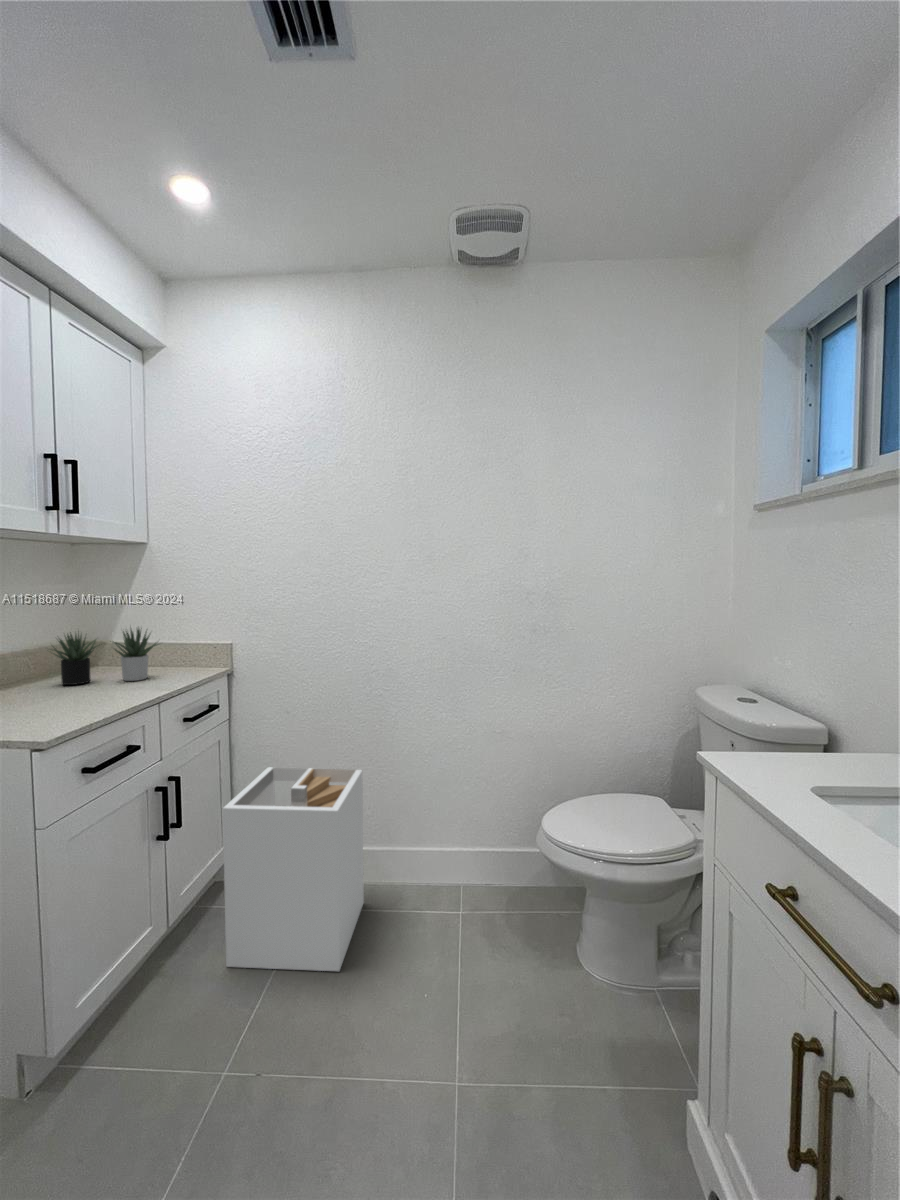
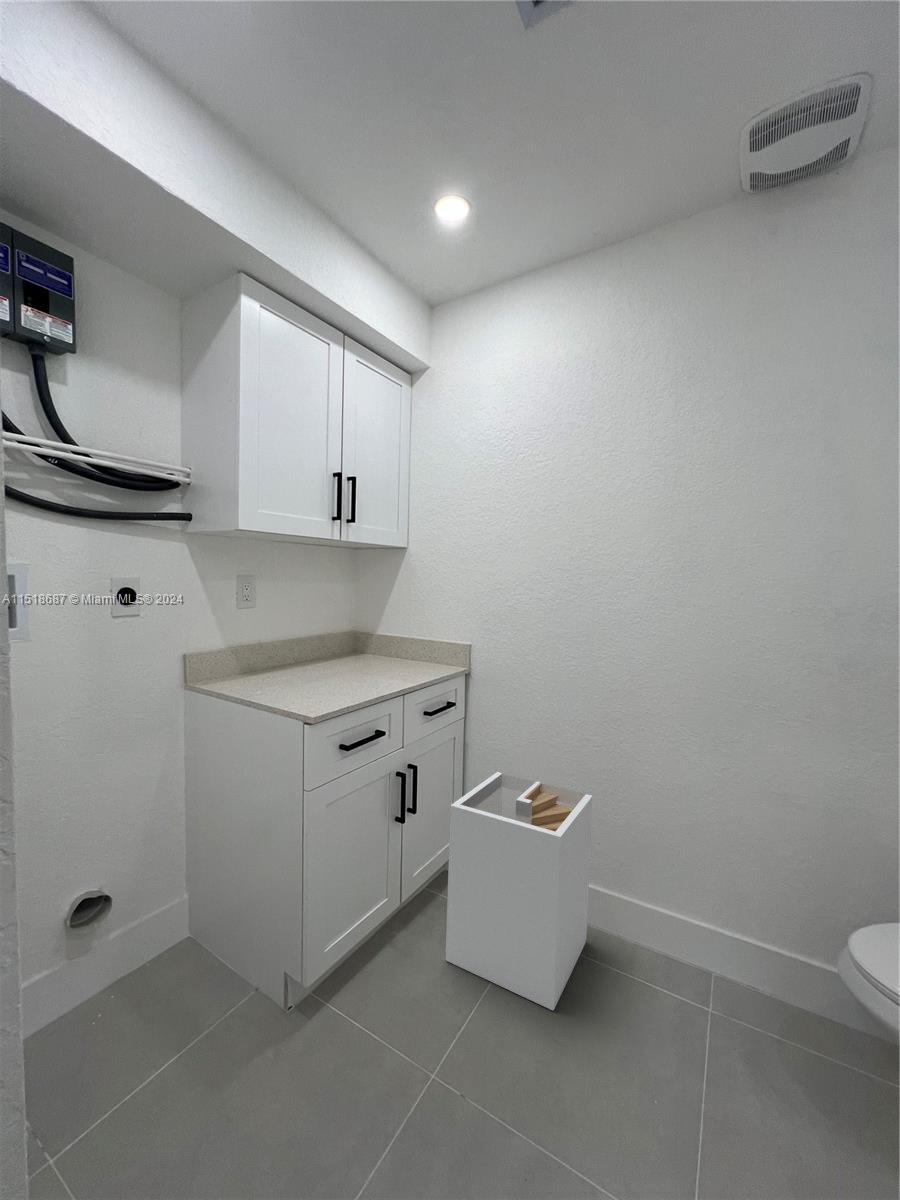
succulent plant: present [53,628,156,685] -> none [326,620,413,671]

